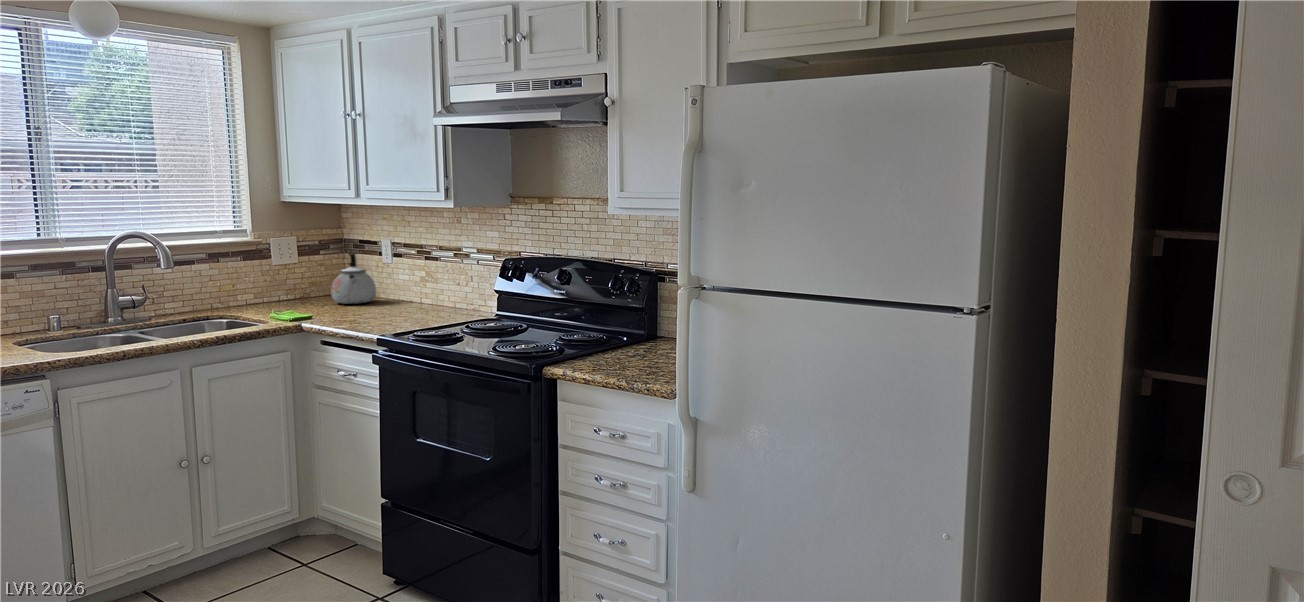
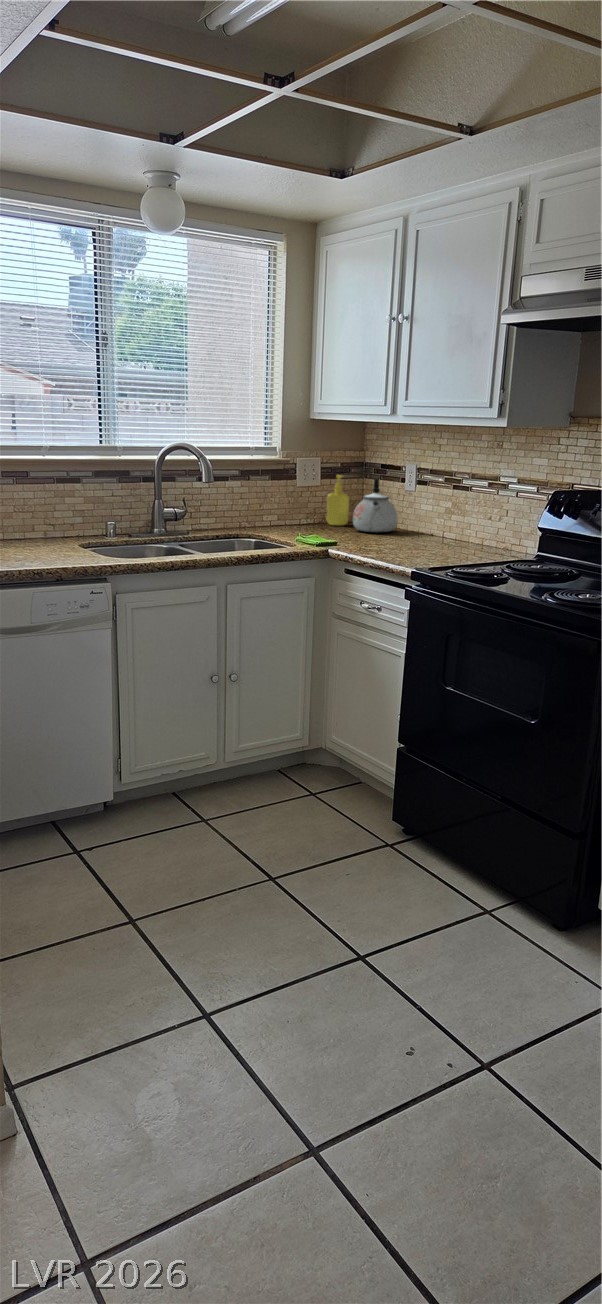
soap dispenser: none [305,251,329,300] -> present [326,475,349,526]

